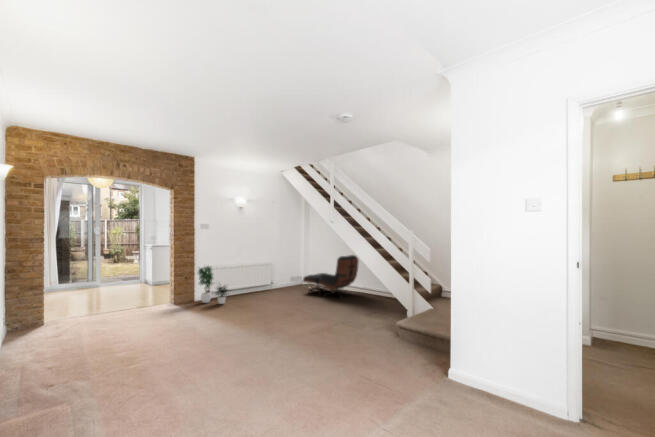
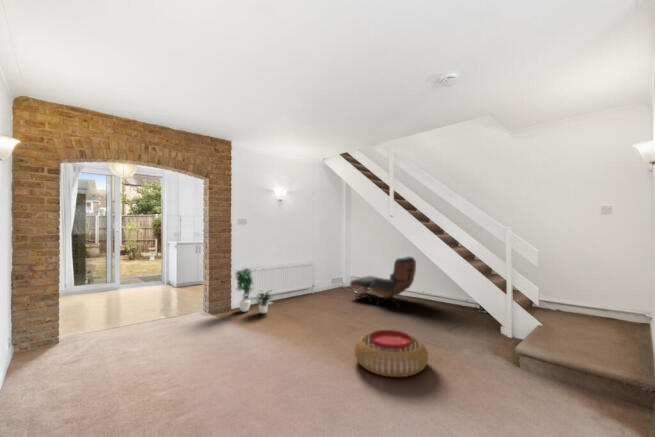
pouf: none [277,311,334,344] -> present [355,330,428,377]

